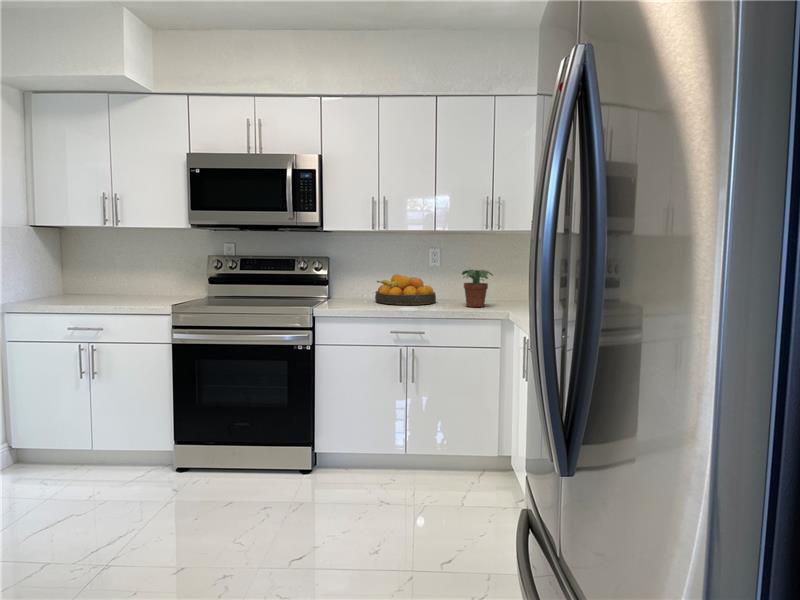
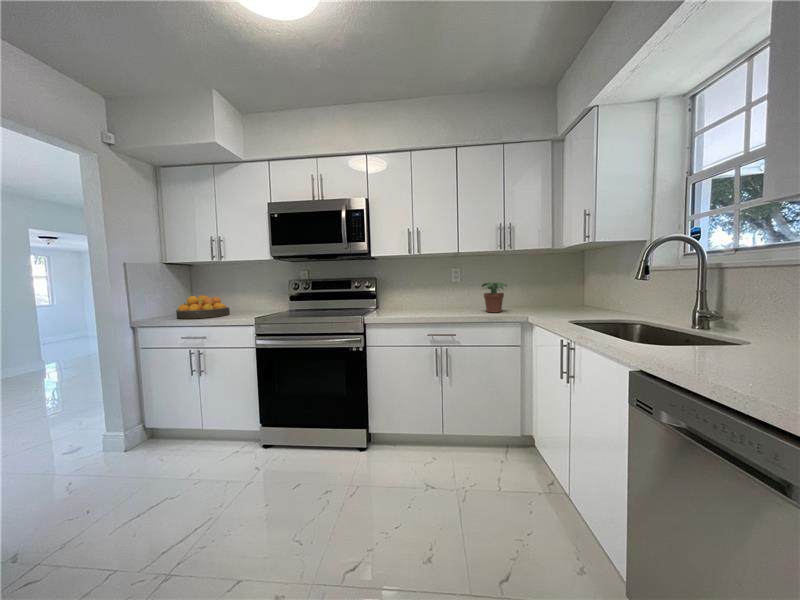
fruit bowl: present [375,274,436,305] -> present [176,295,230,318]

